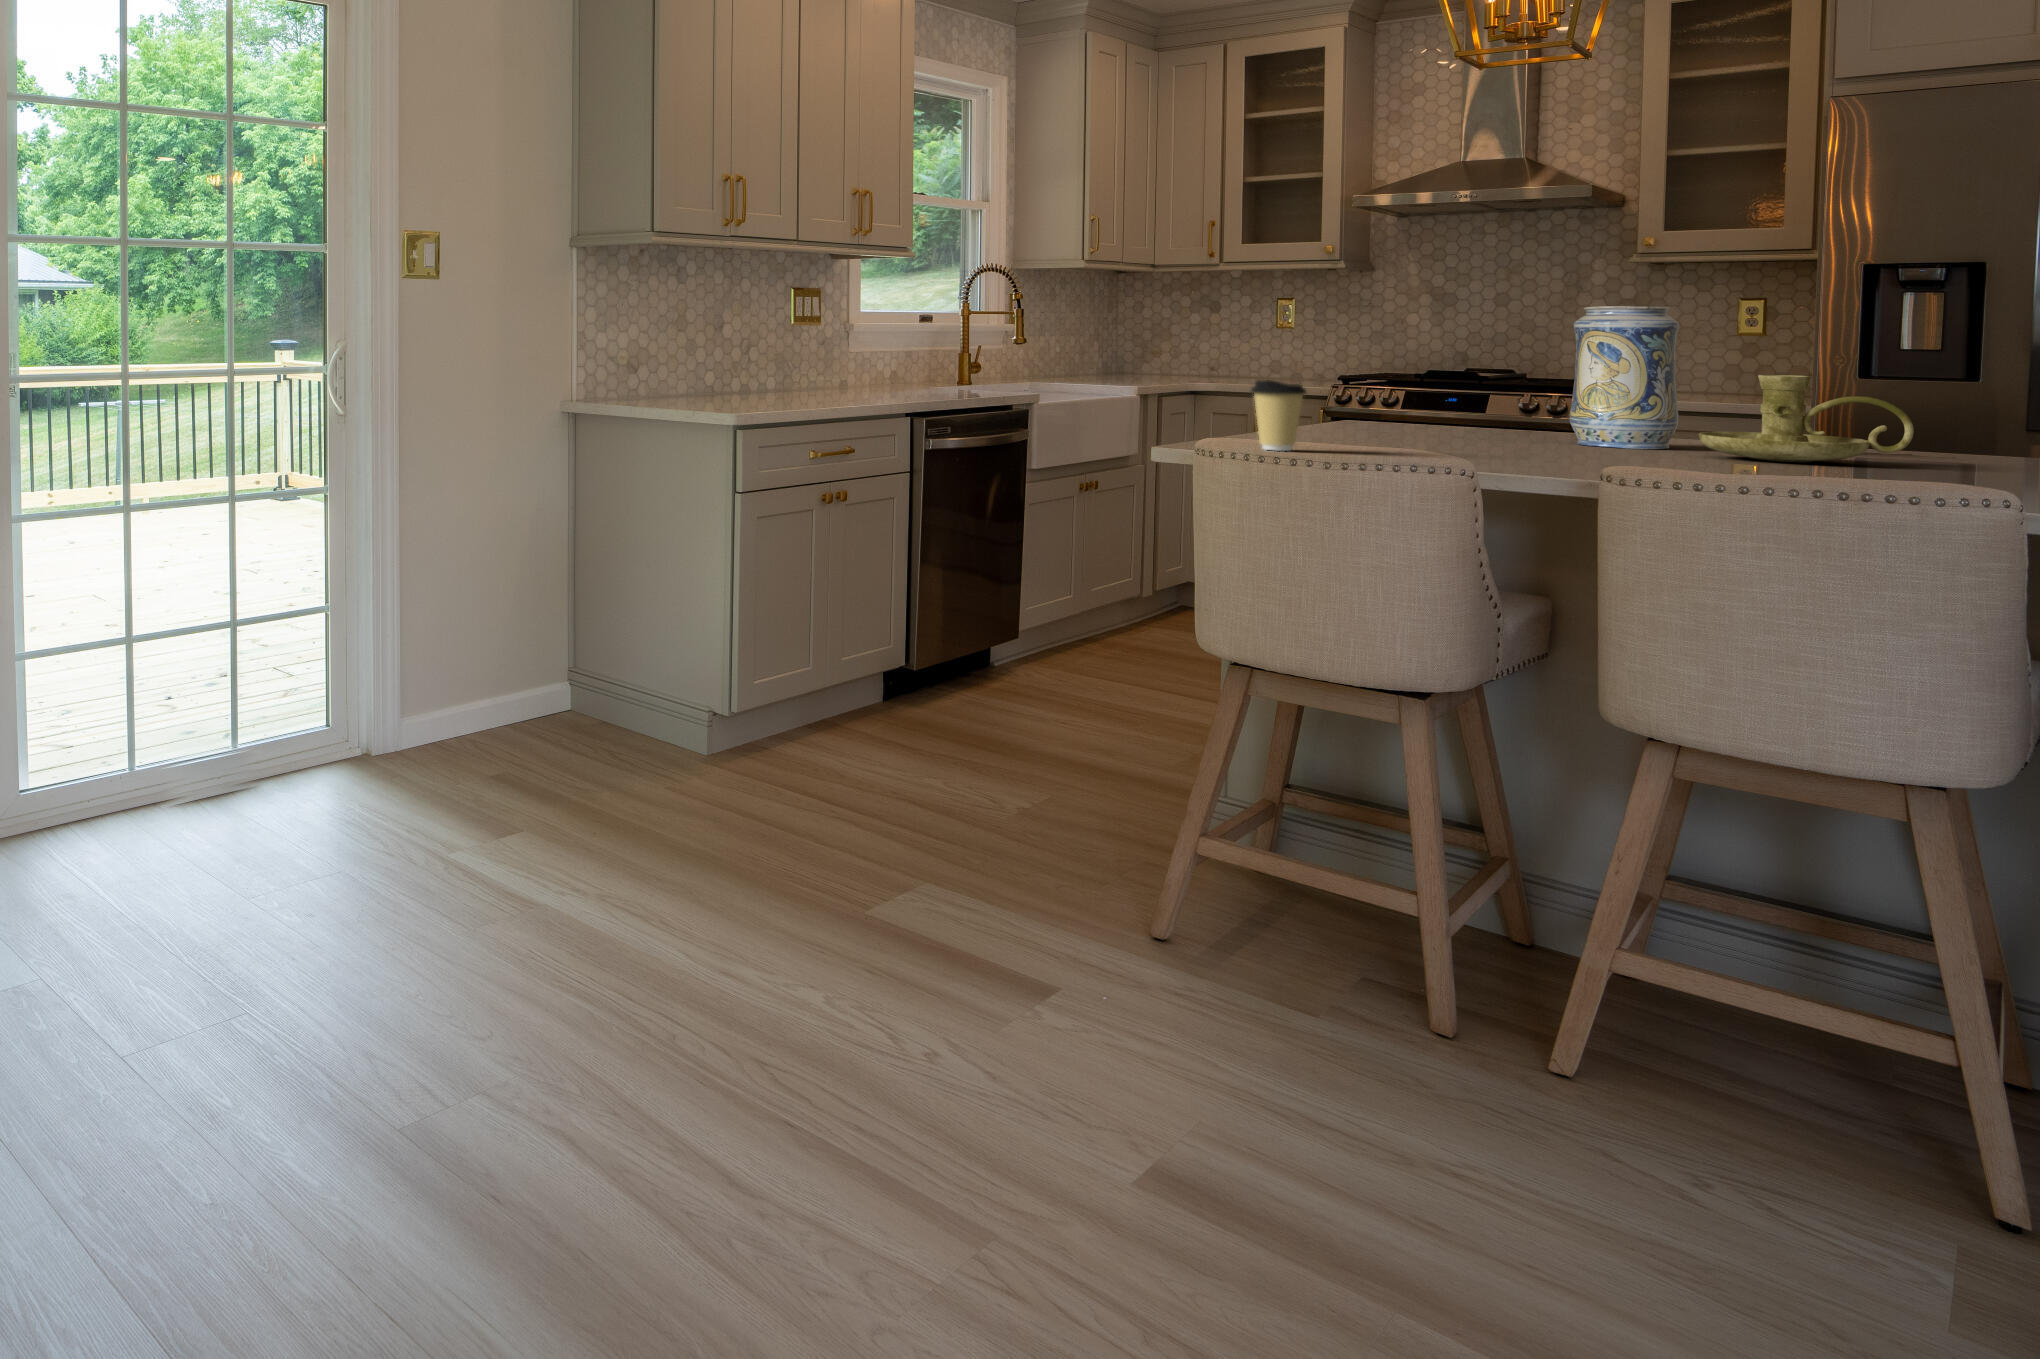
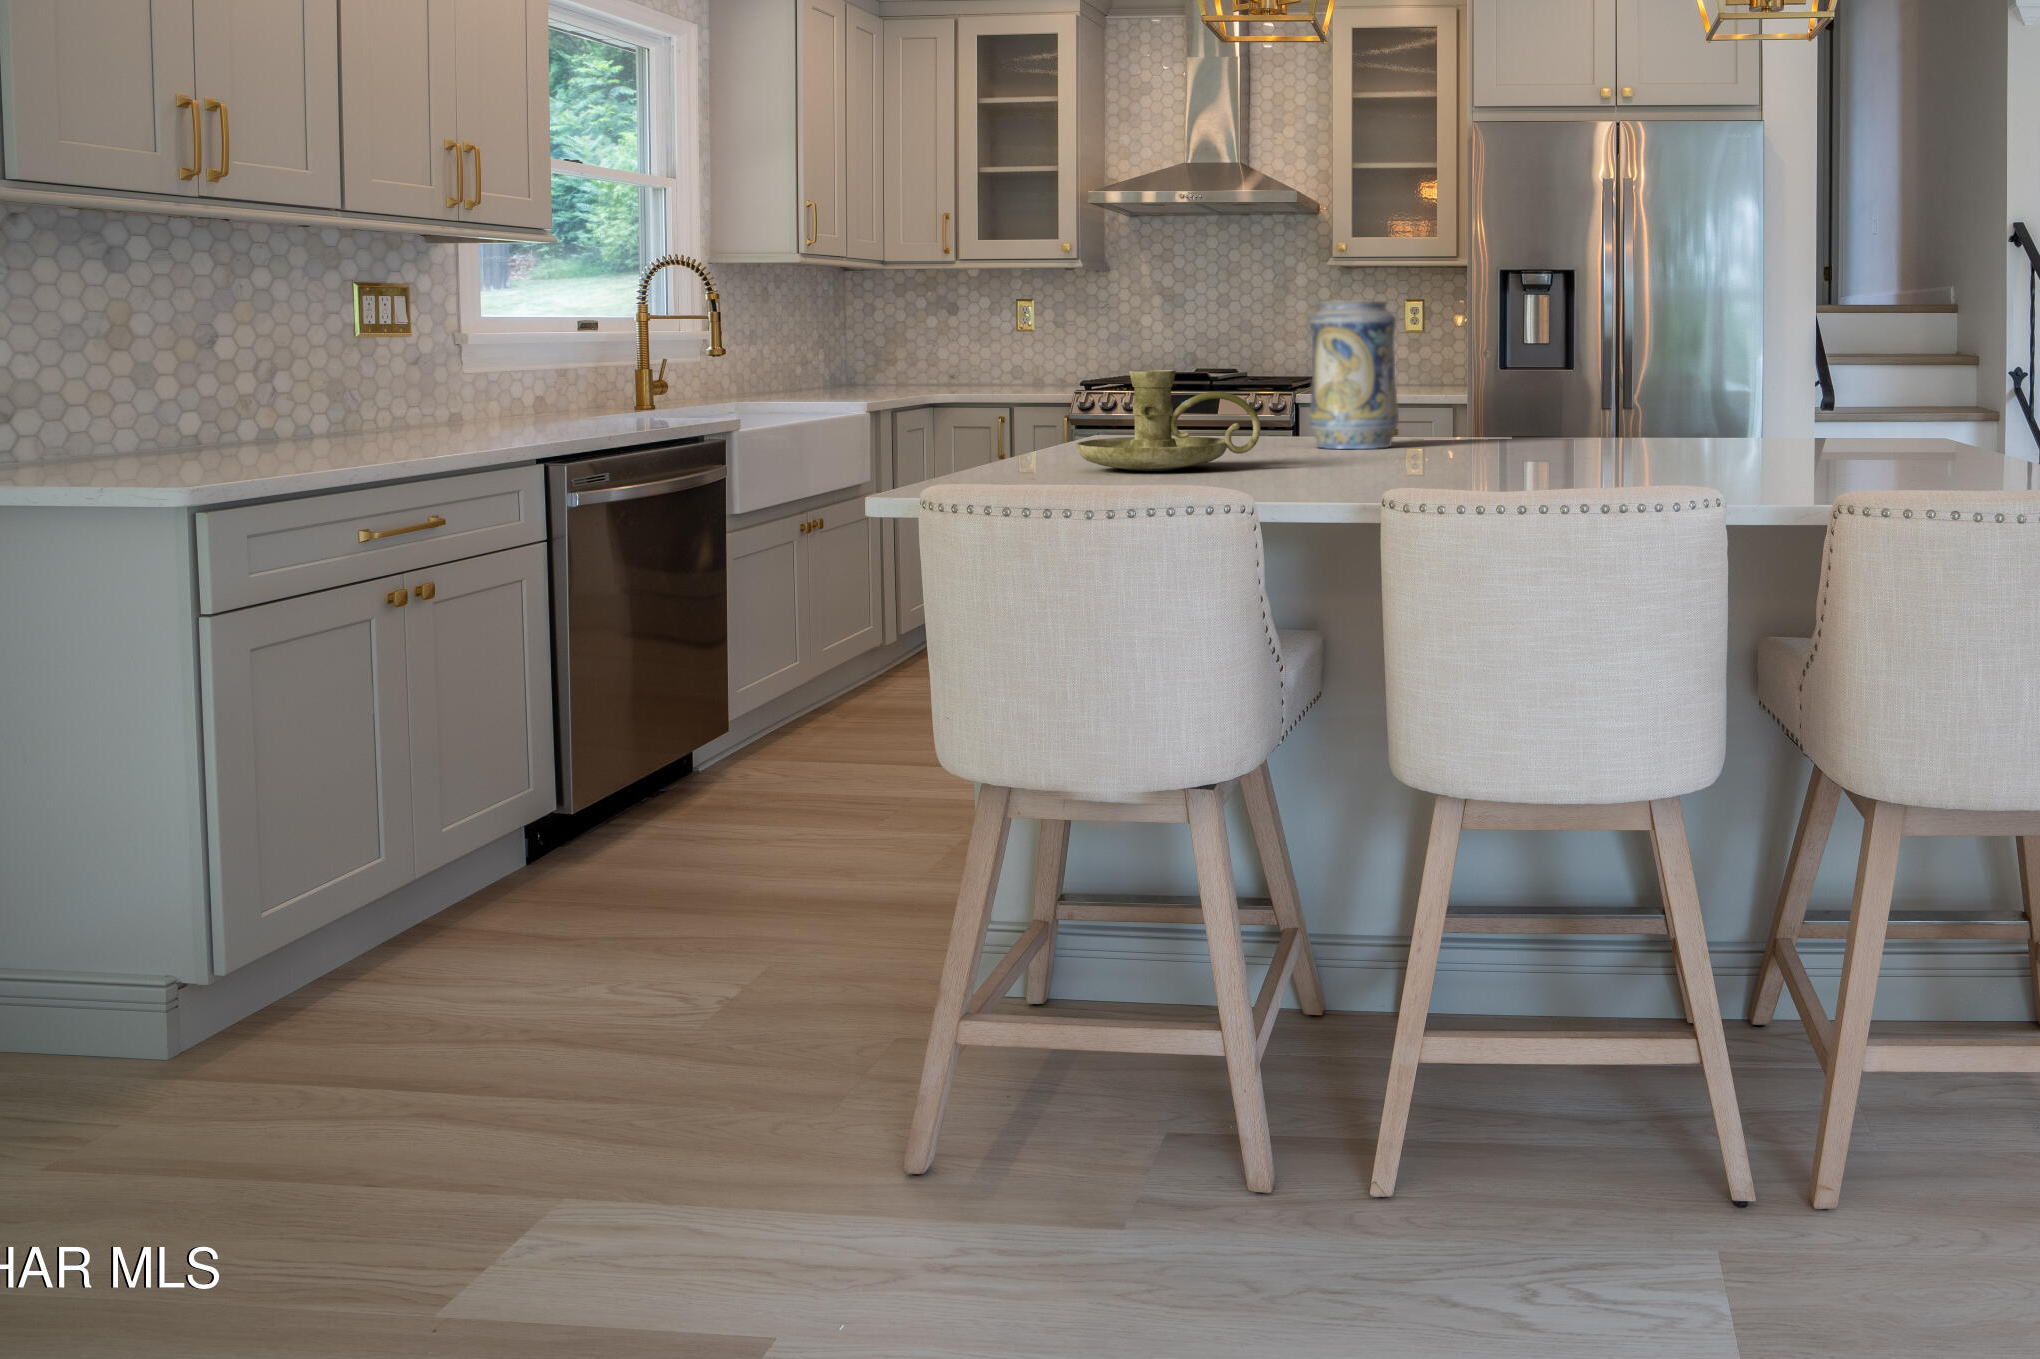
candle holder: present [1699,375,1914,462] -> present [1077,370,1260,471]
coffee cup: present [1251,380,1306,451] -> none [986,394,1056,486]

